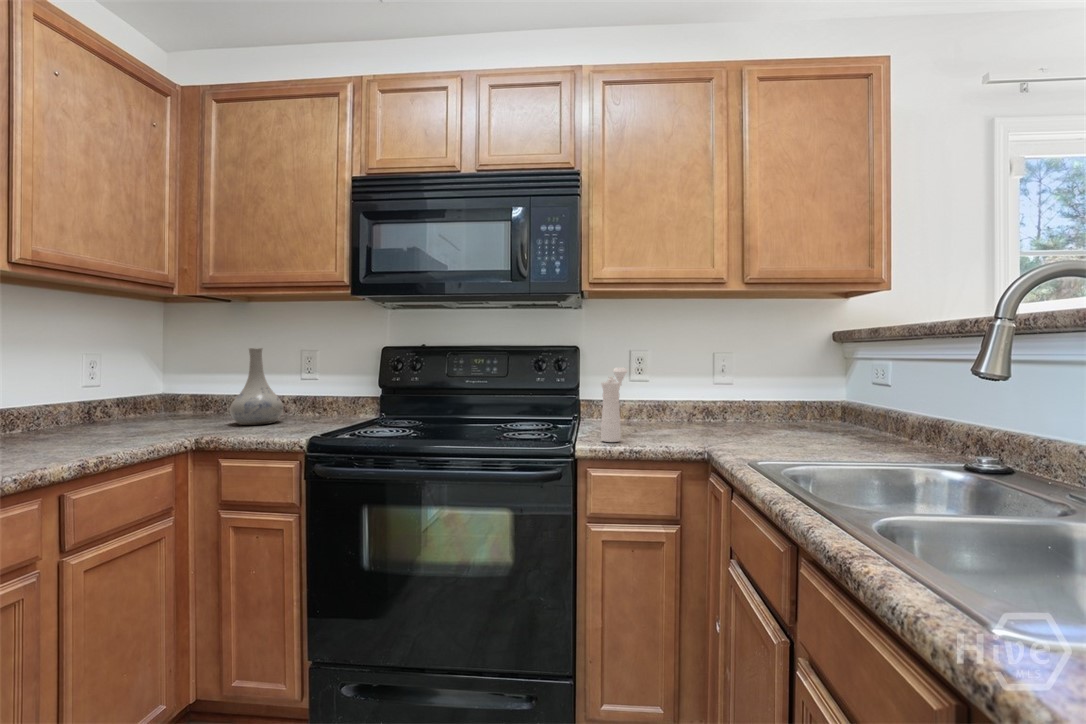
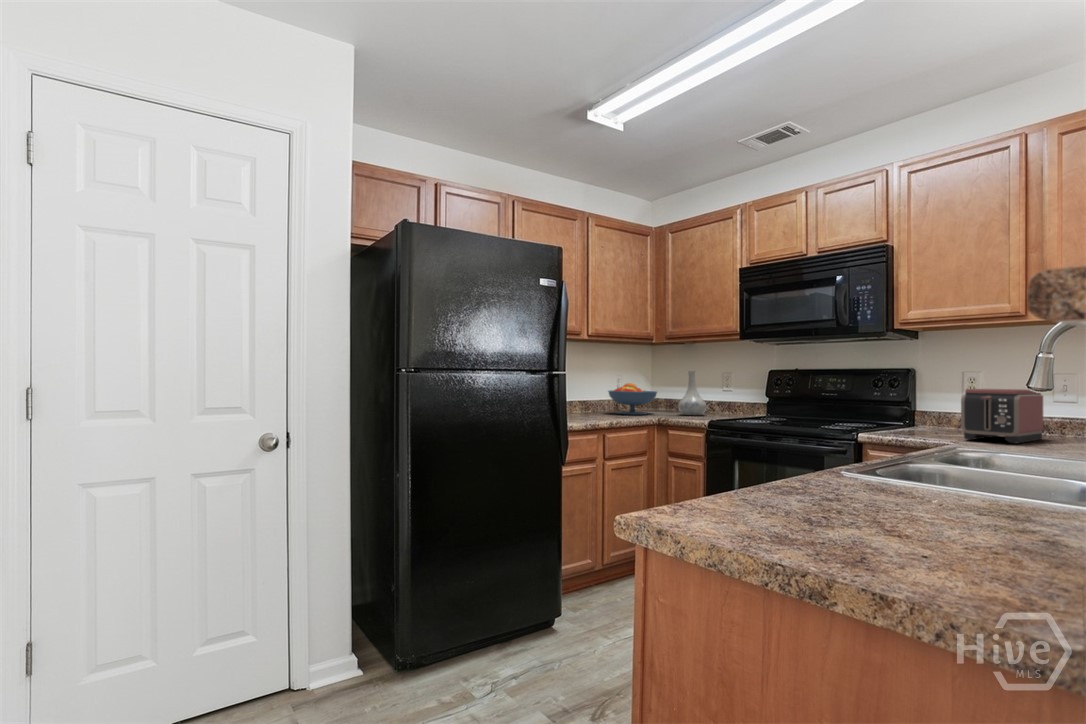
pepper mill: present [601,368,627,442] -> none [885,385,919,435]
fruit bowl: none [60,371,185,435] -> present [608,383,657,415]
toaster: none [681,371,764,442] -> present [961,389,1043,443]

